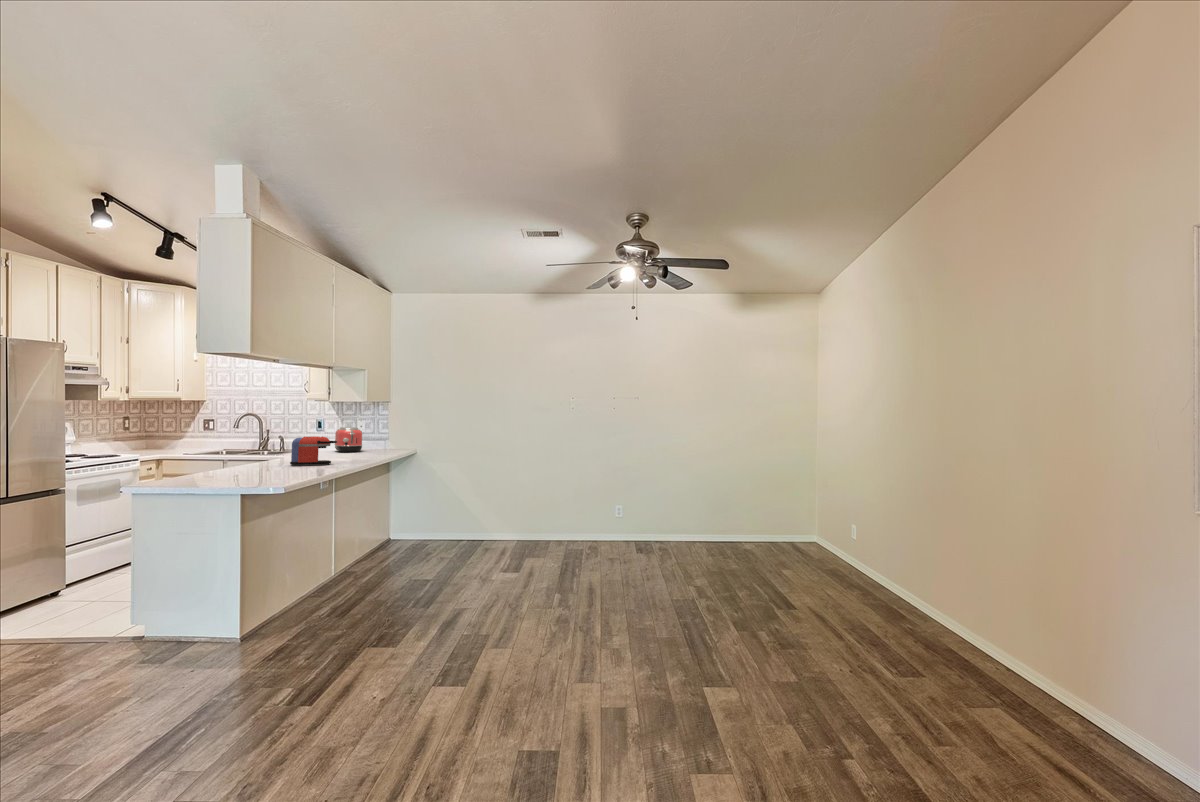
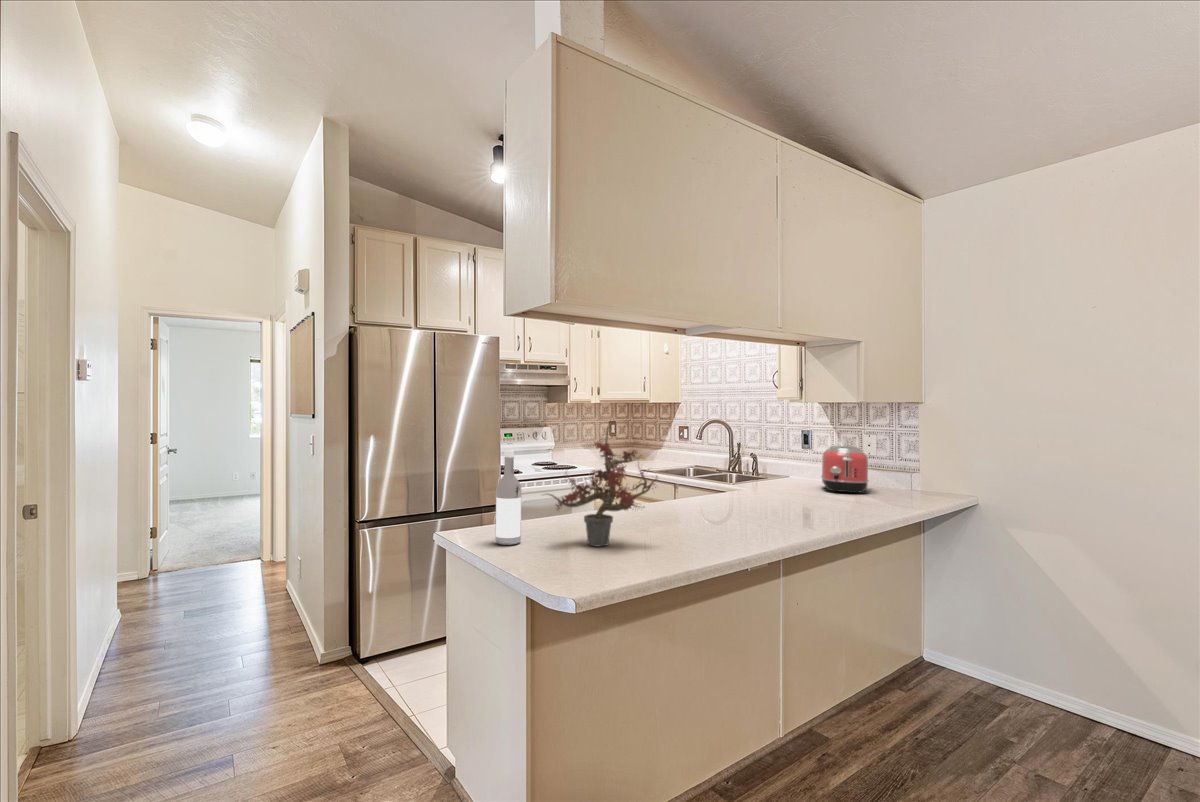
potted plant: none [222,410,287,475] -> present [549,426,658,546]
wine bottle: none [186,427,204,479] -> present [495,450,521,545]
coffee maker: present [290,437,337,466] -> none [697,470,779,532]

